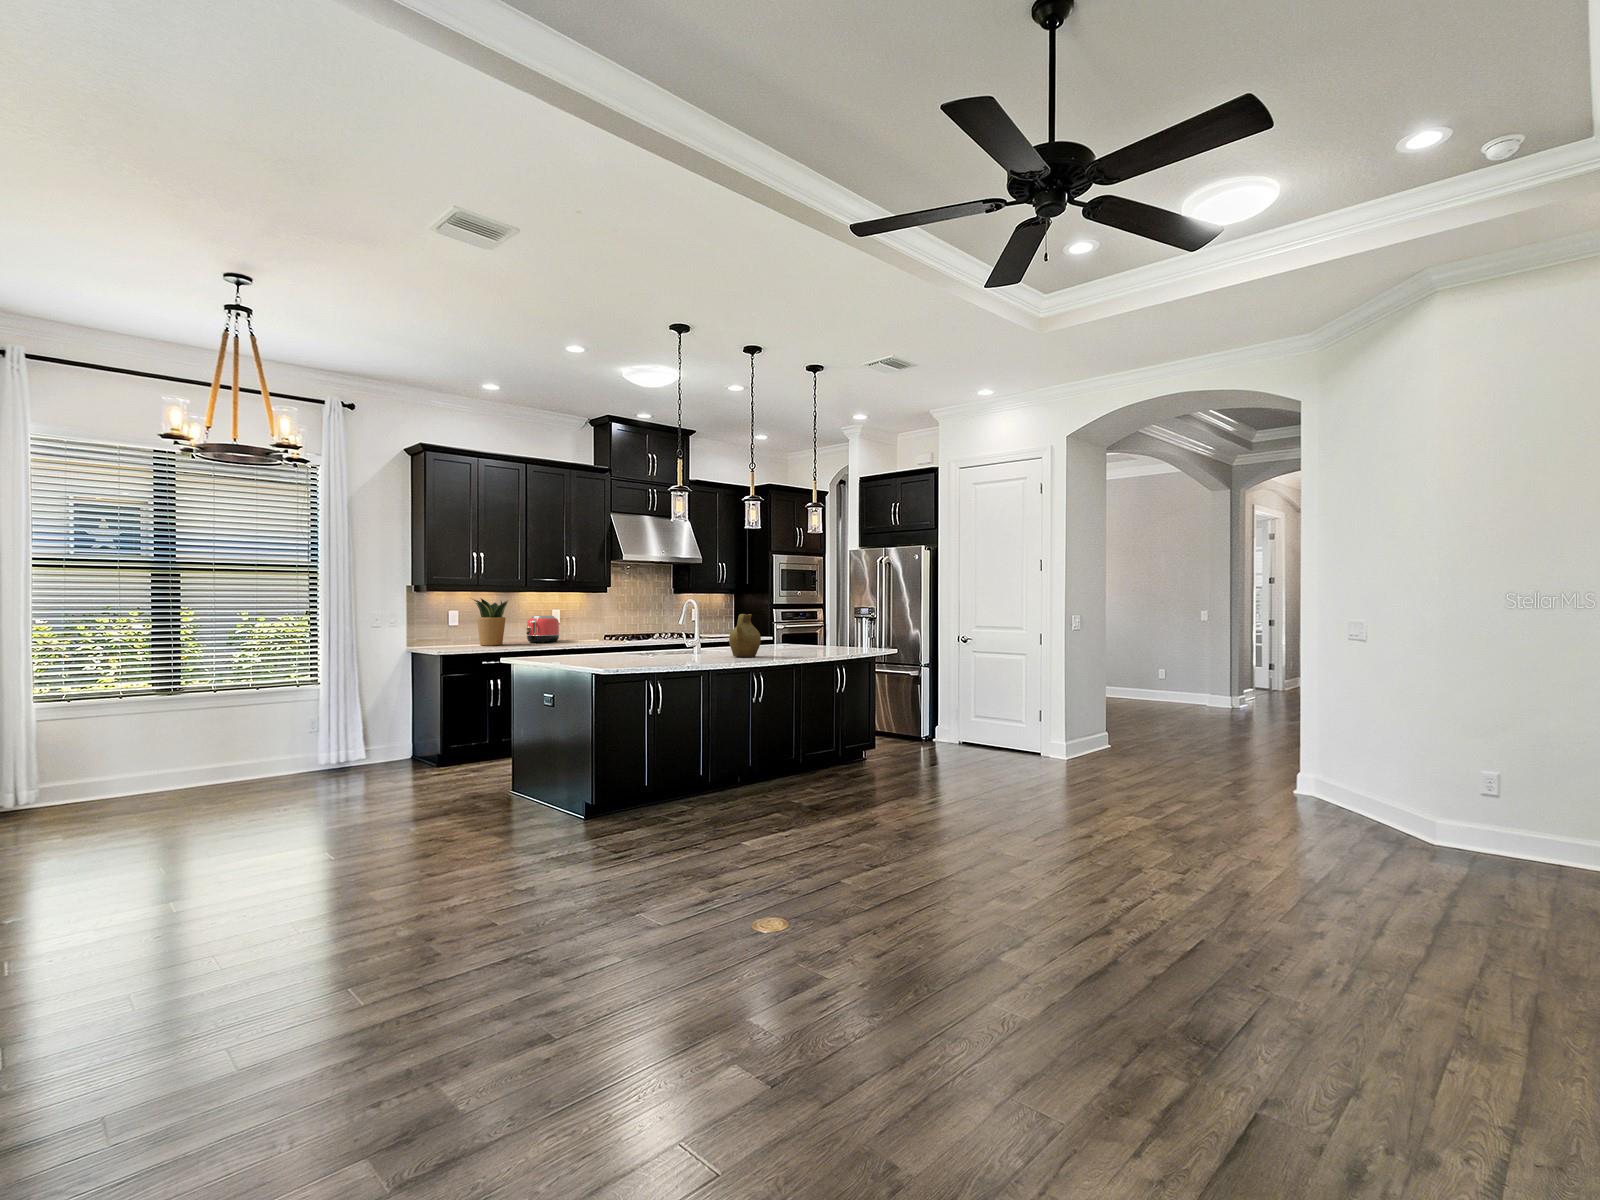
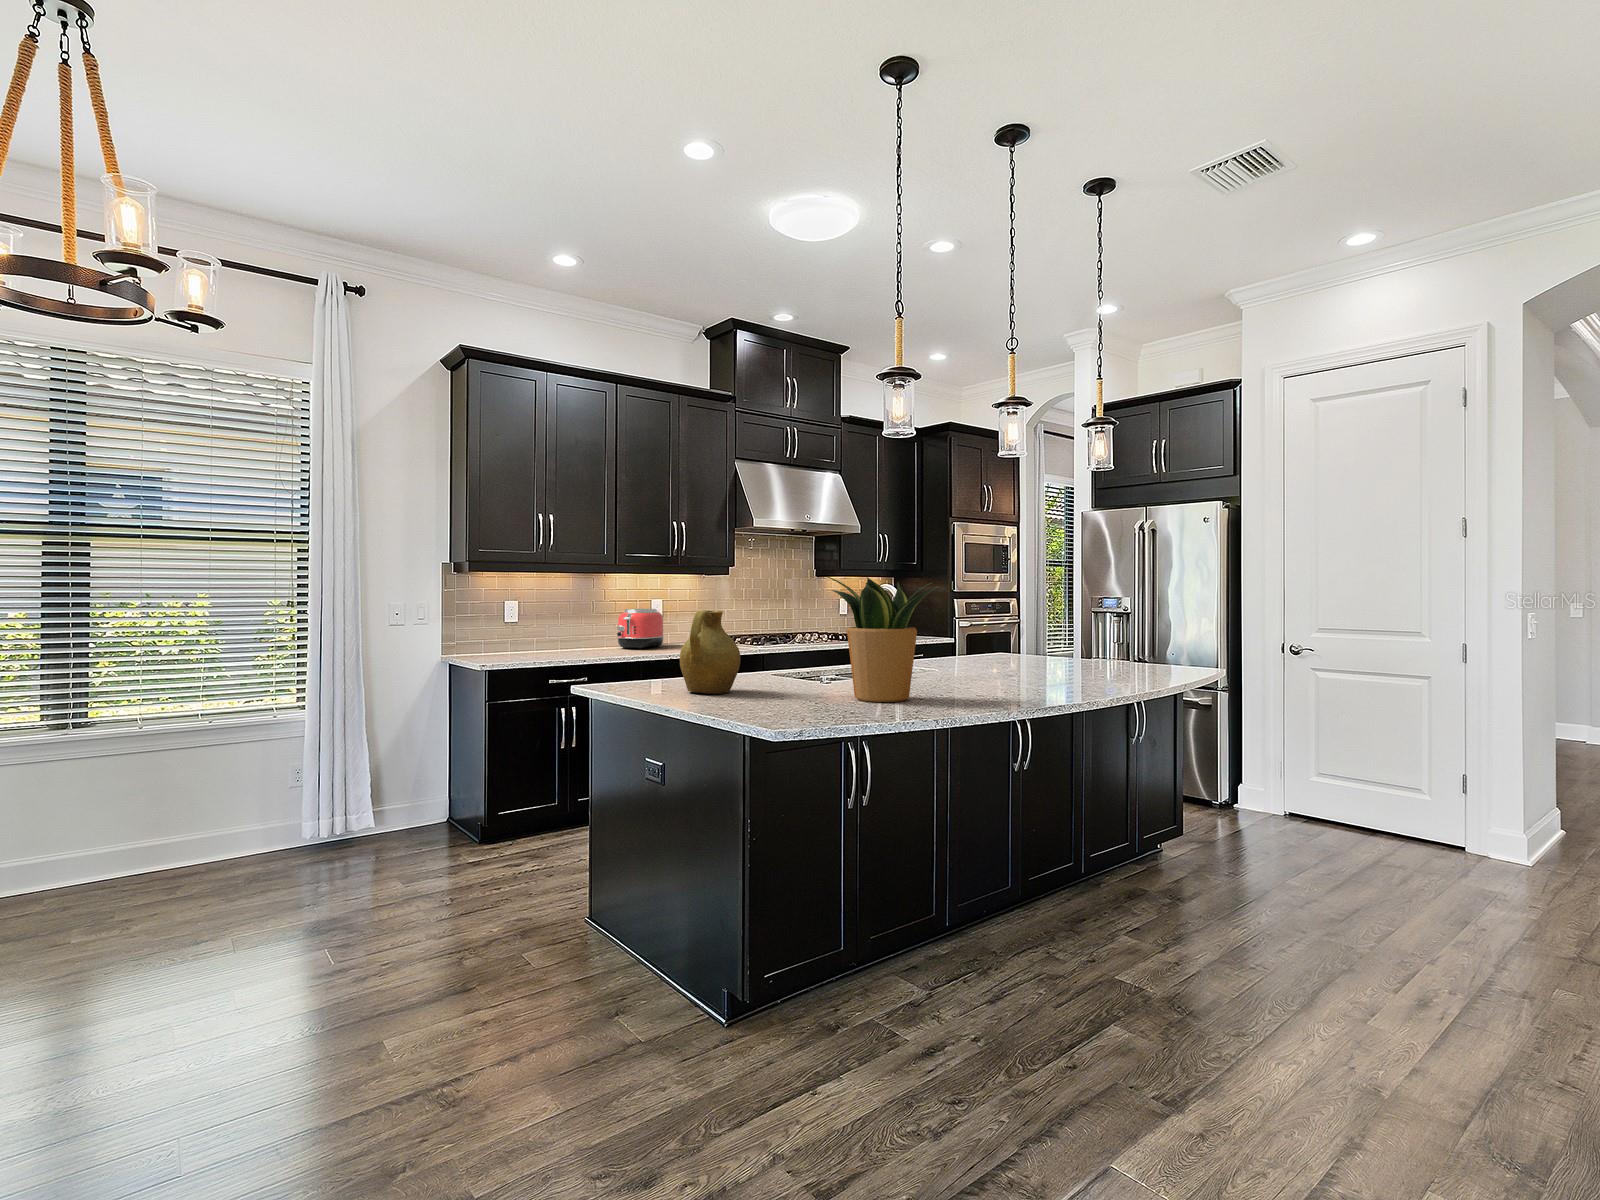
potted plant: present [473,599,508,646] -> present [826,576,940,702]
pitcher: present [729,614,761,657] -> present [680,610,741,694]

